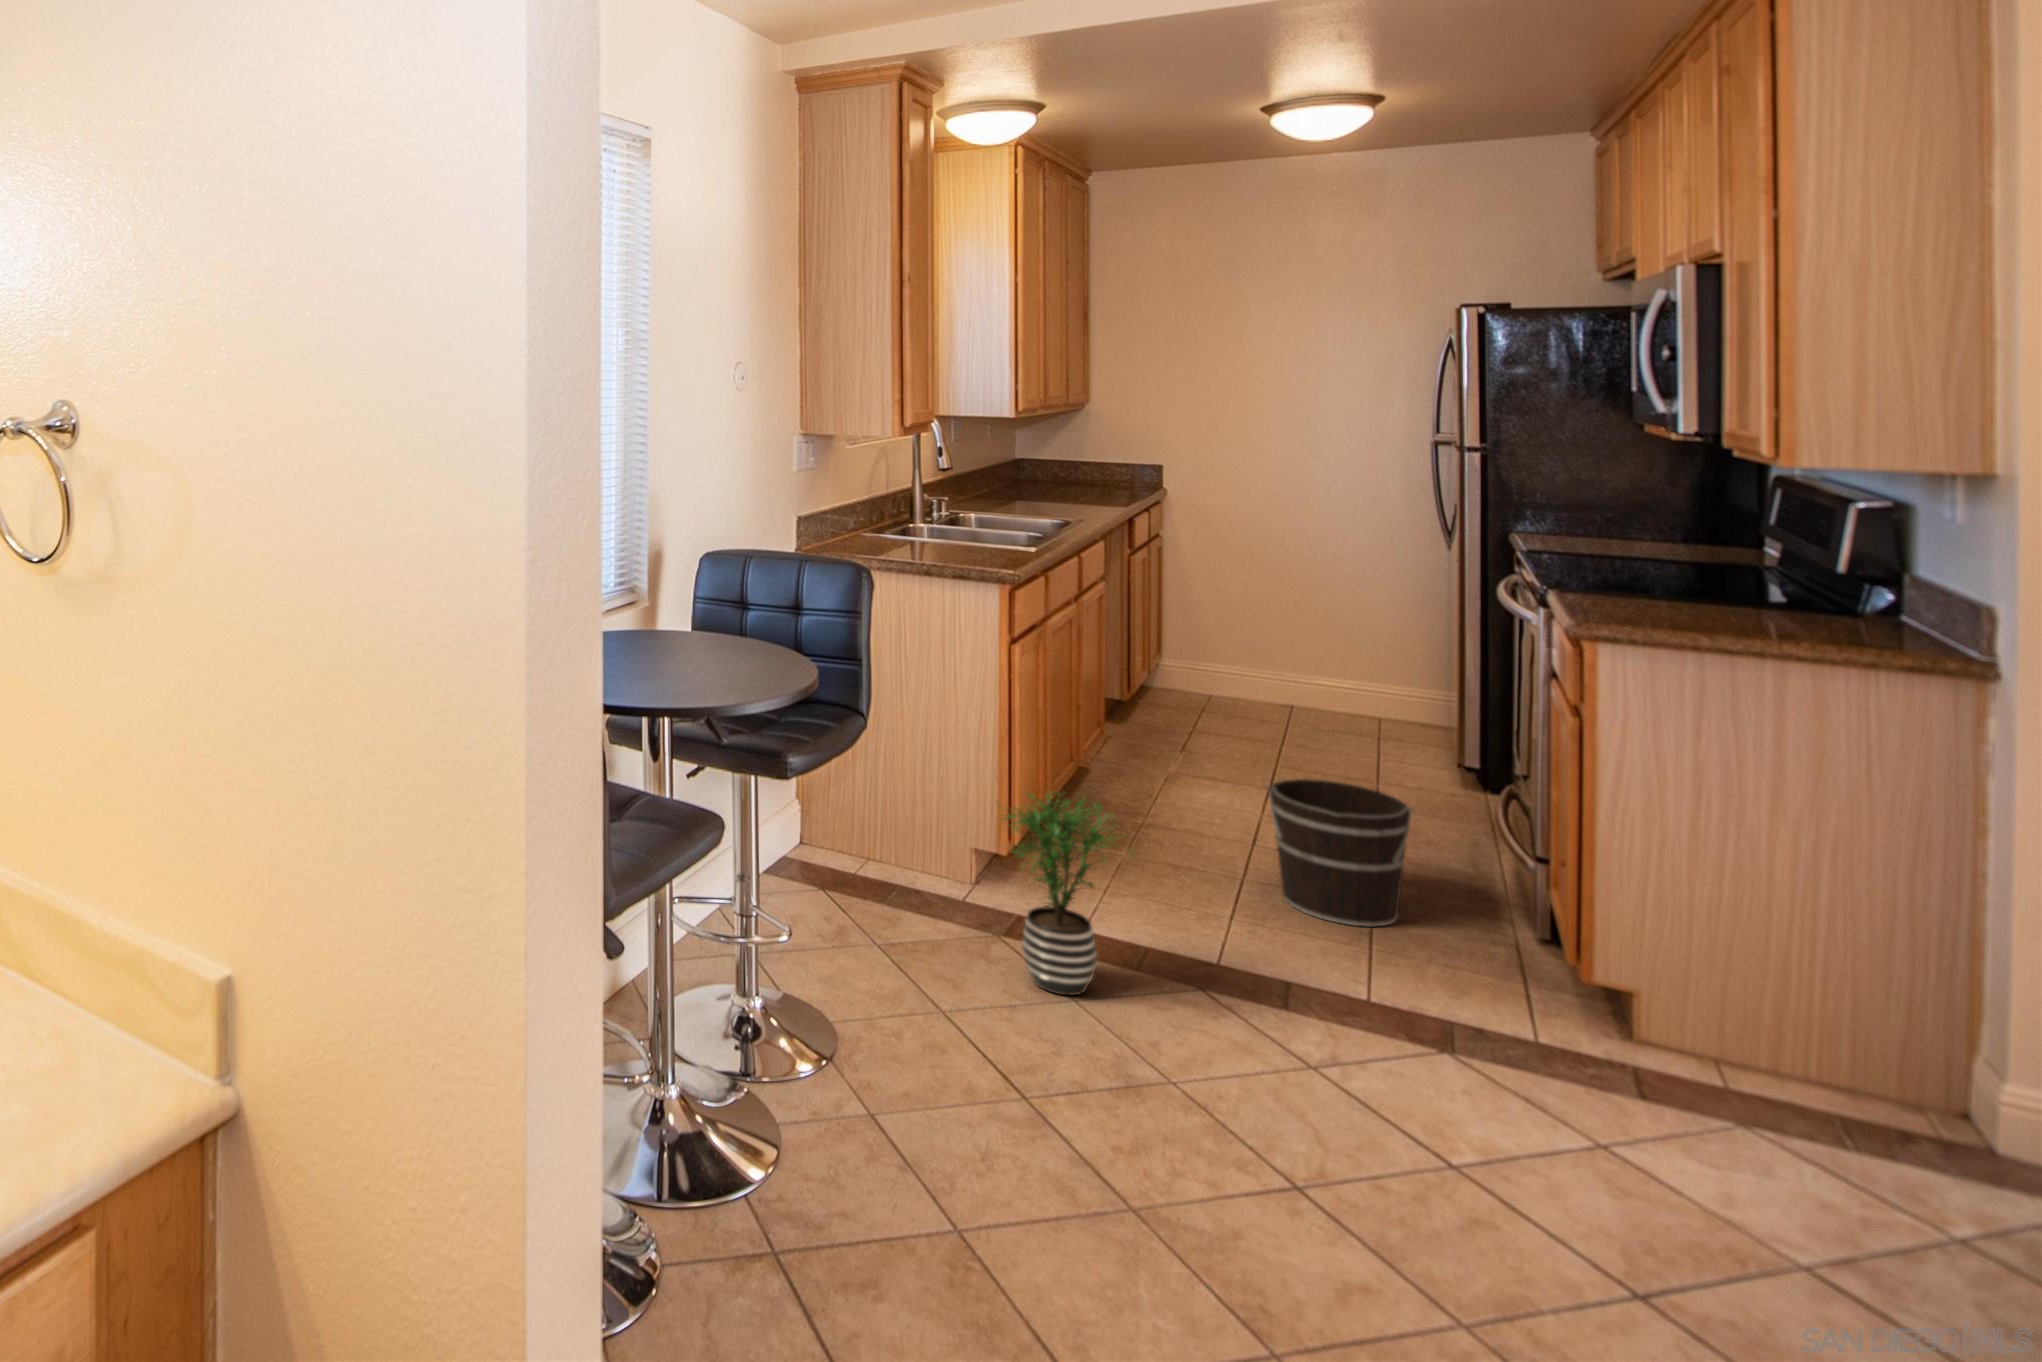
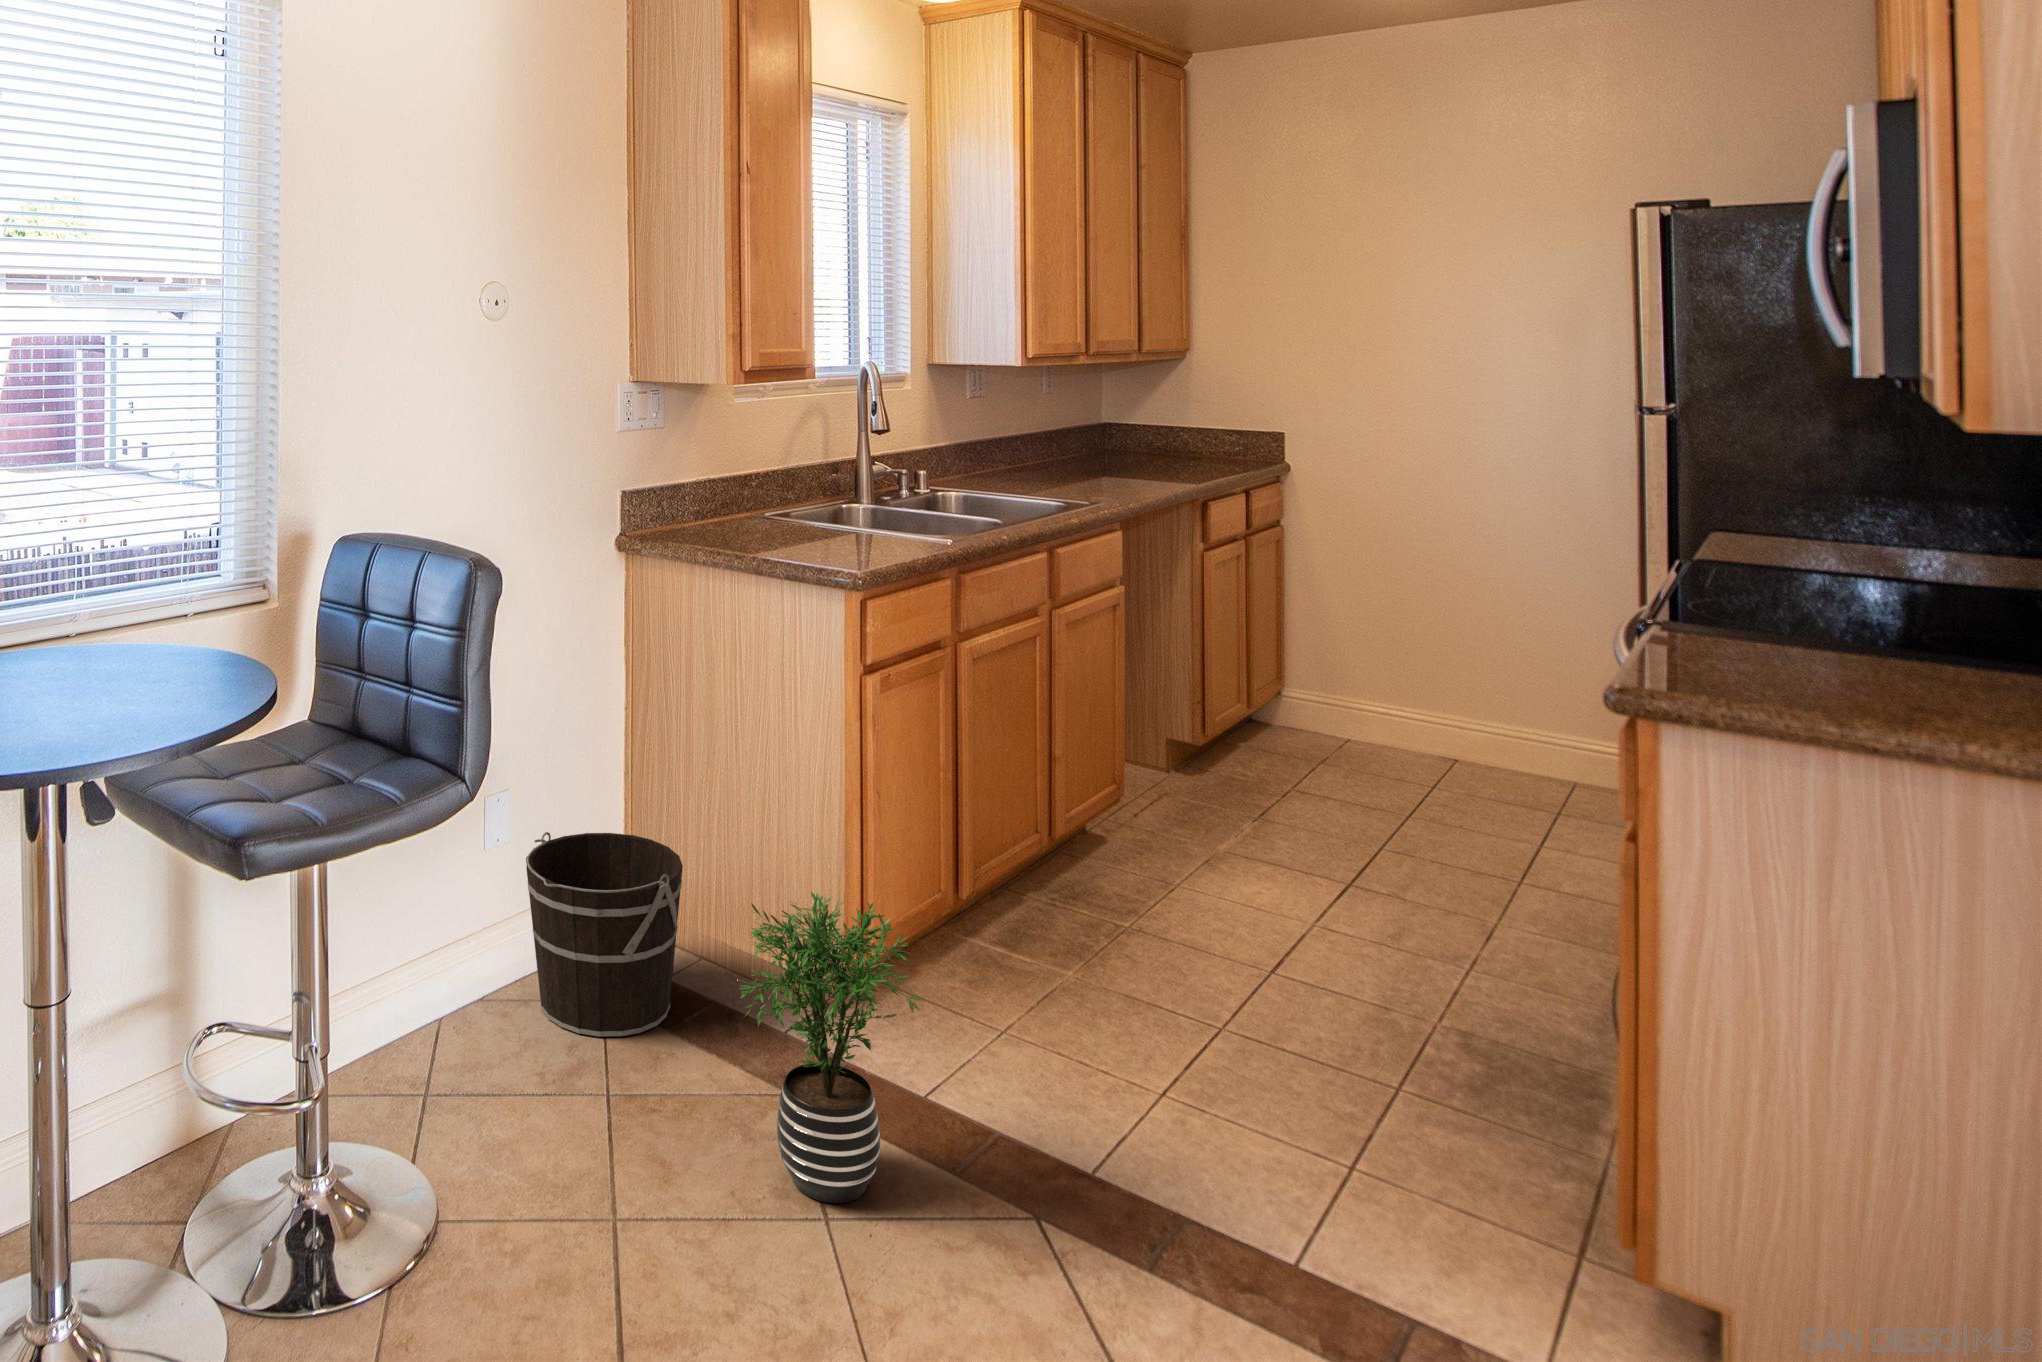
bucket: present [1268,779,1413,927] -> present [526,832,683,1037]

